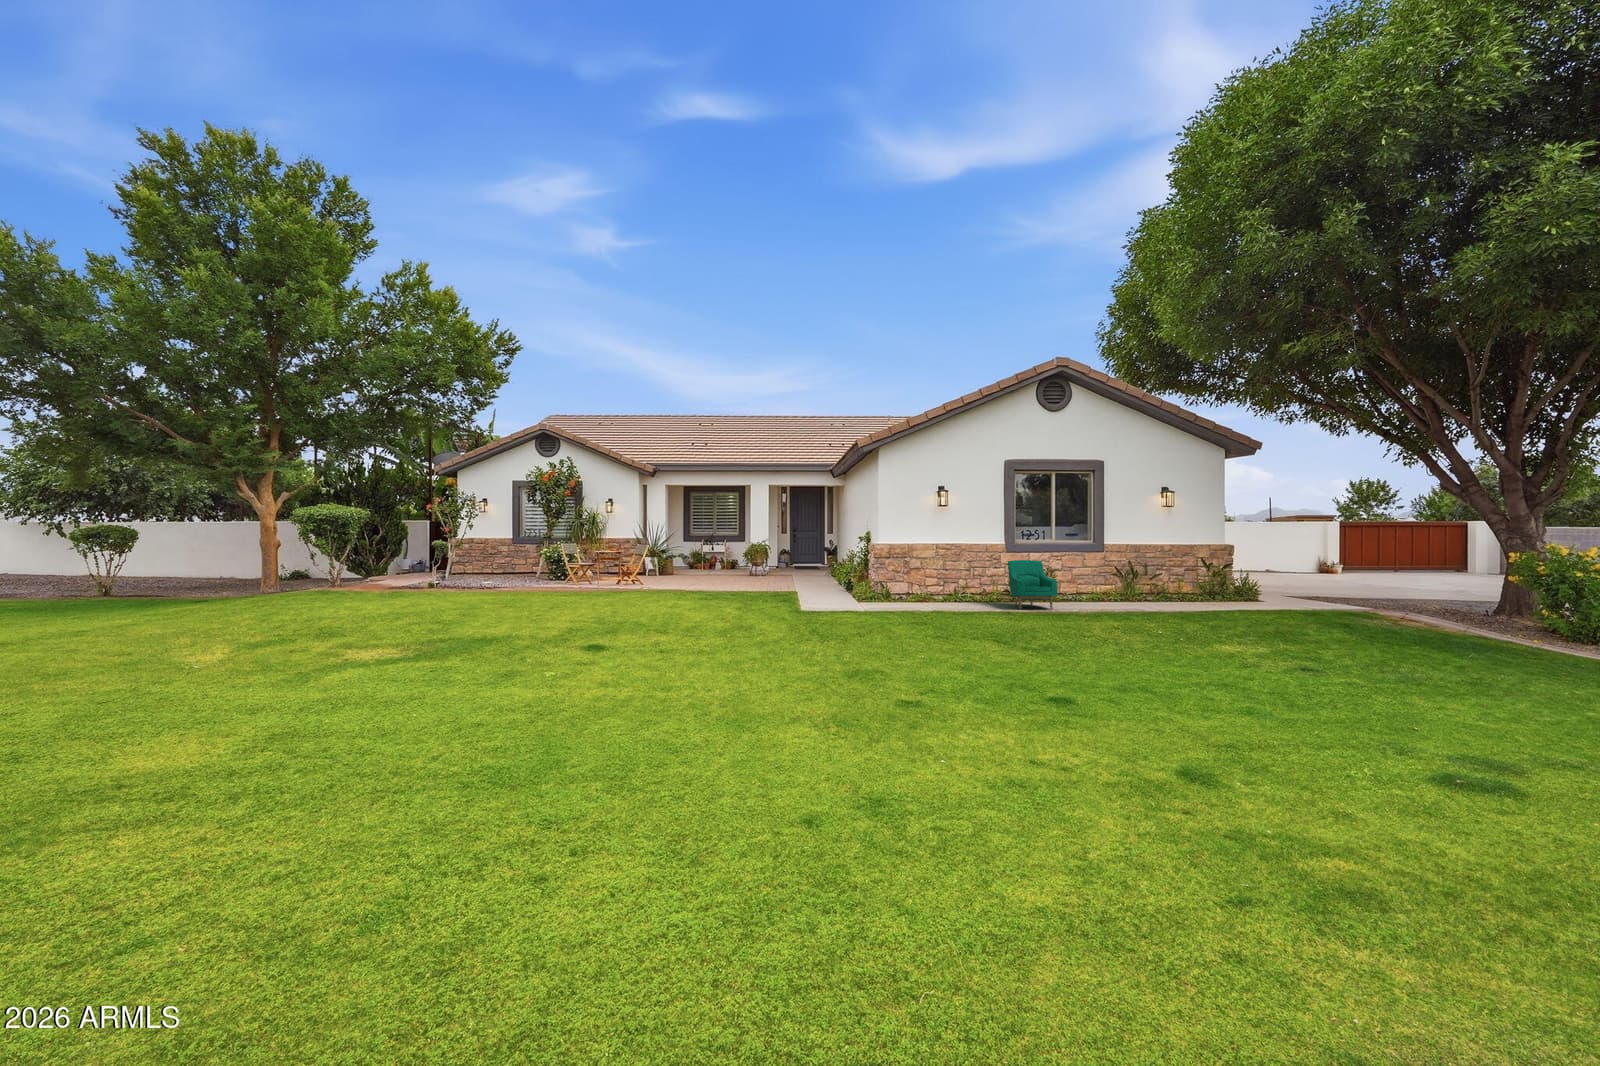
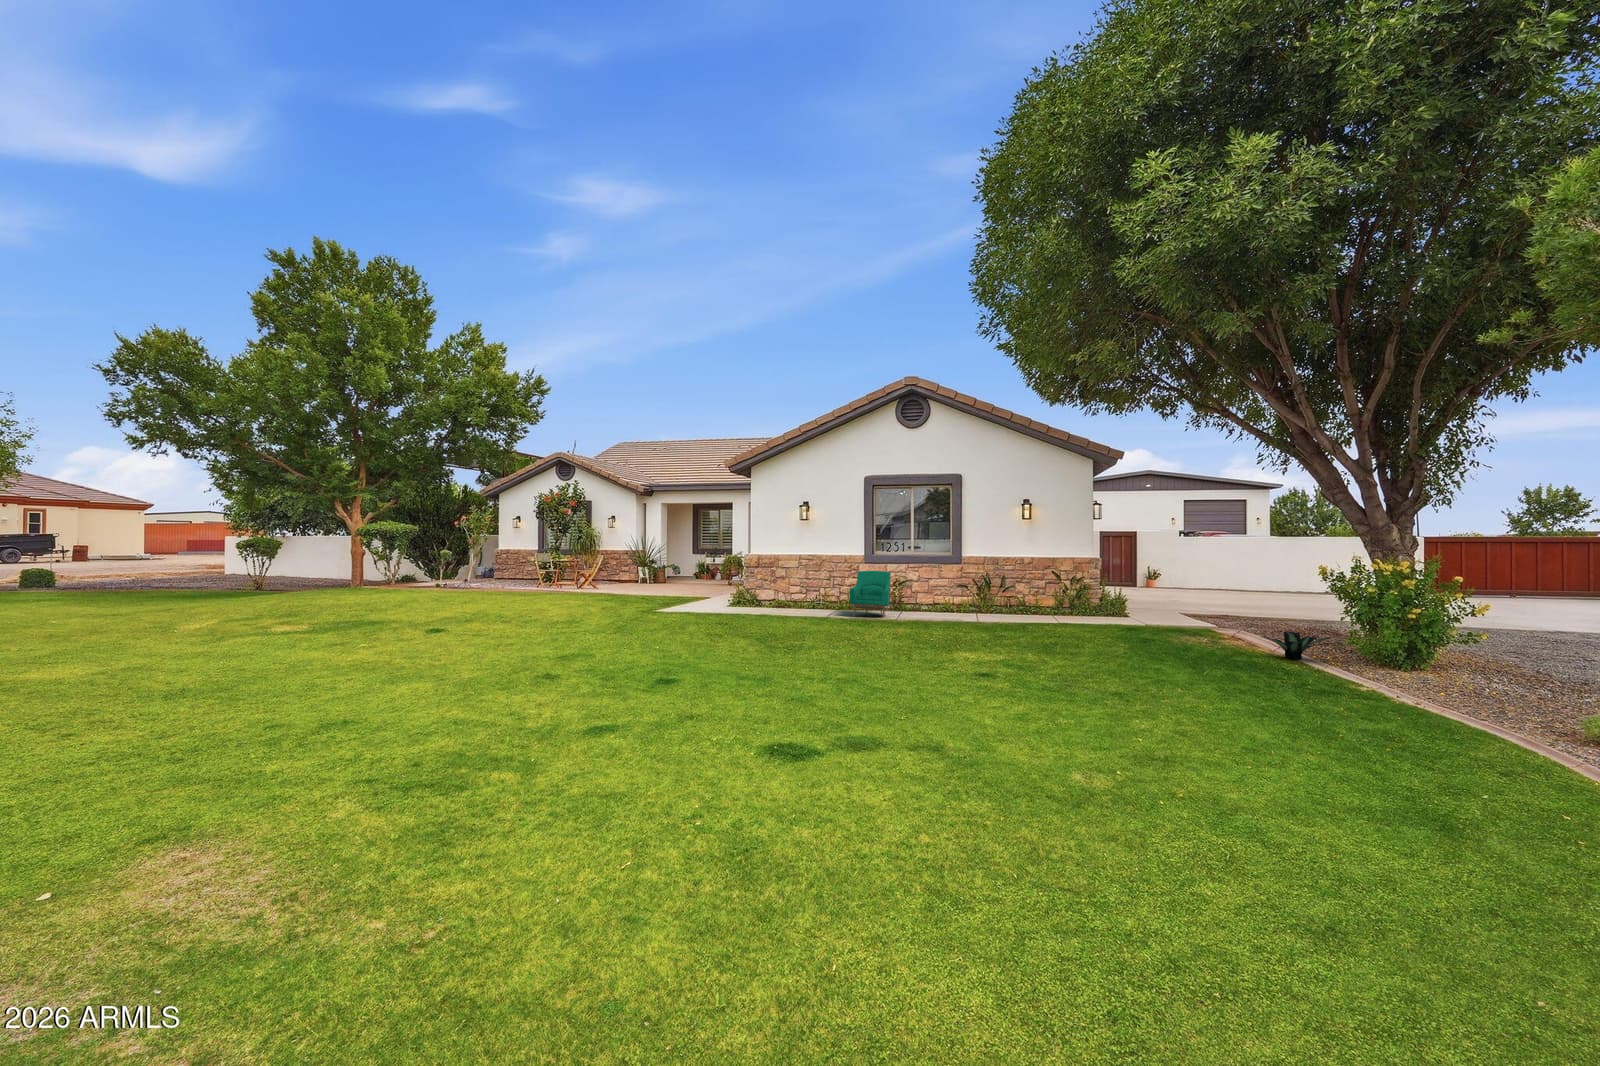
potted plant: none [1494,610,1563,636] -> present [1263,632,1331,660]

